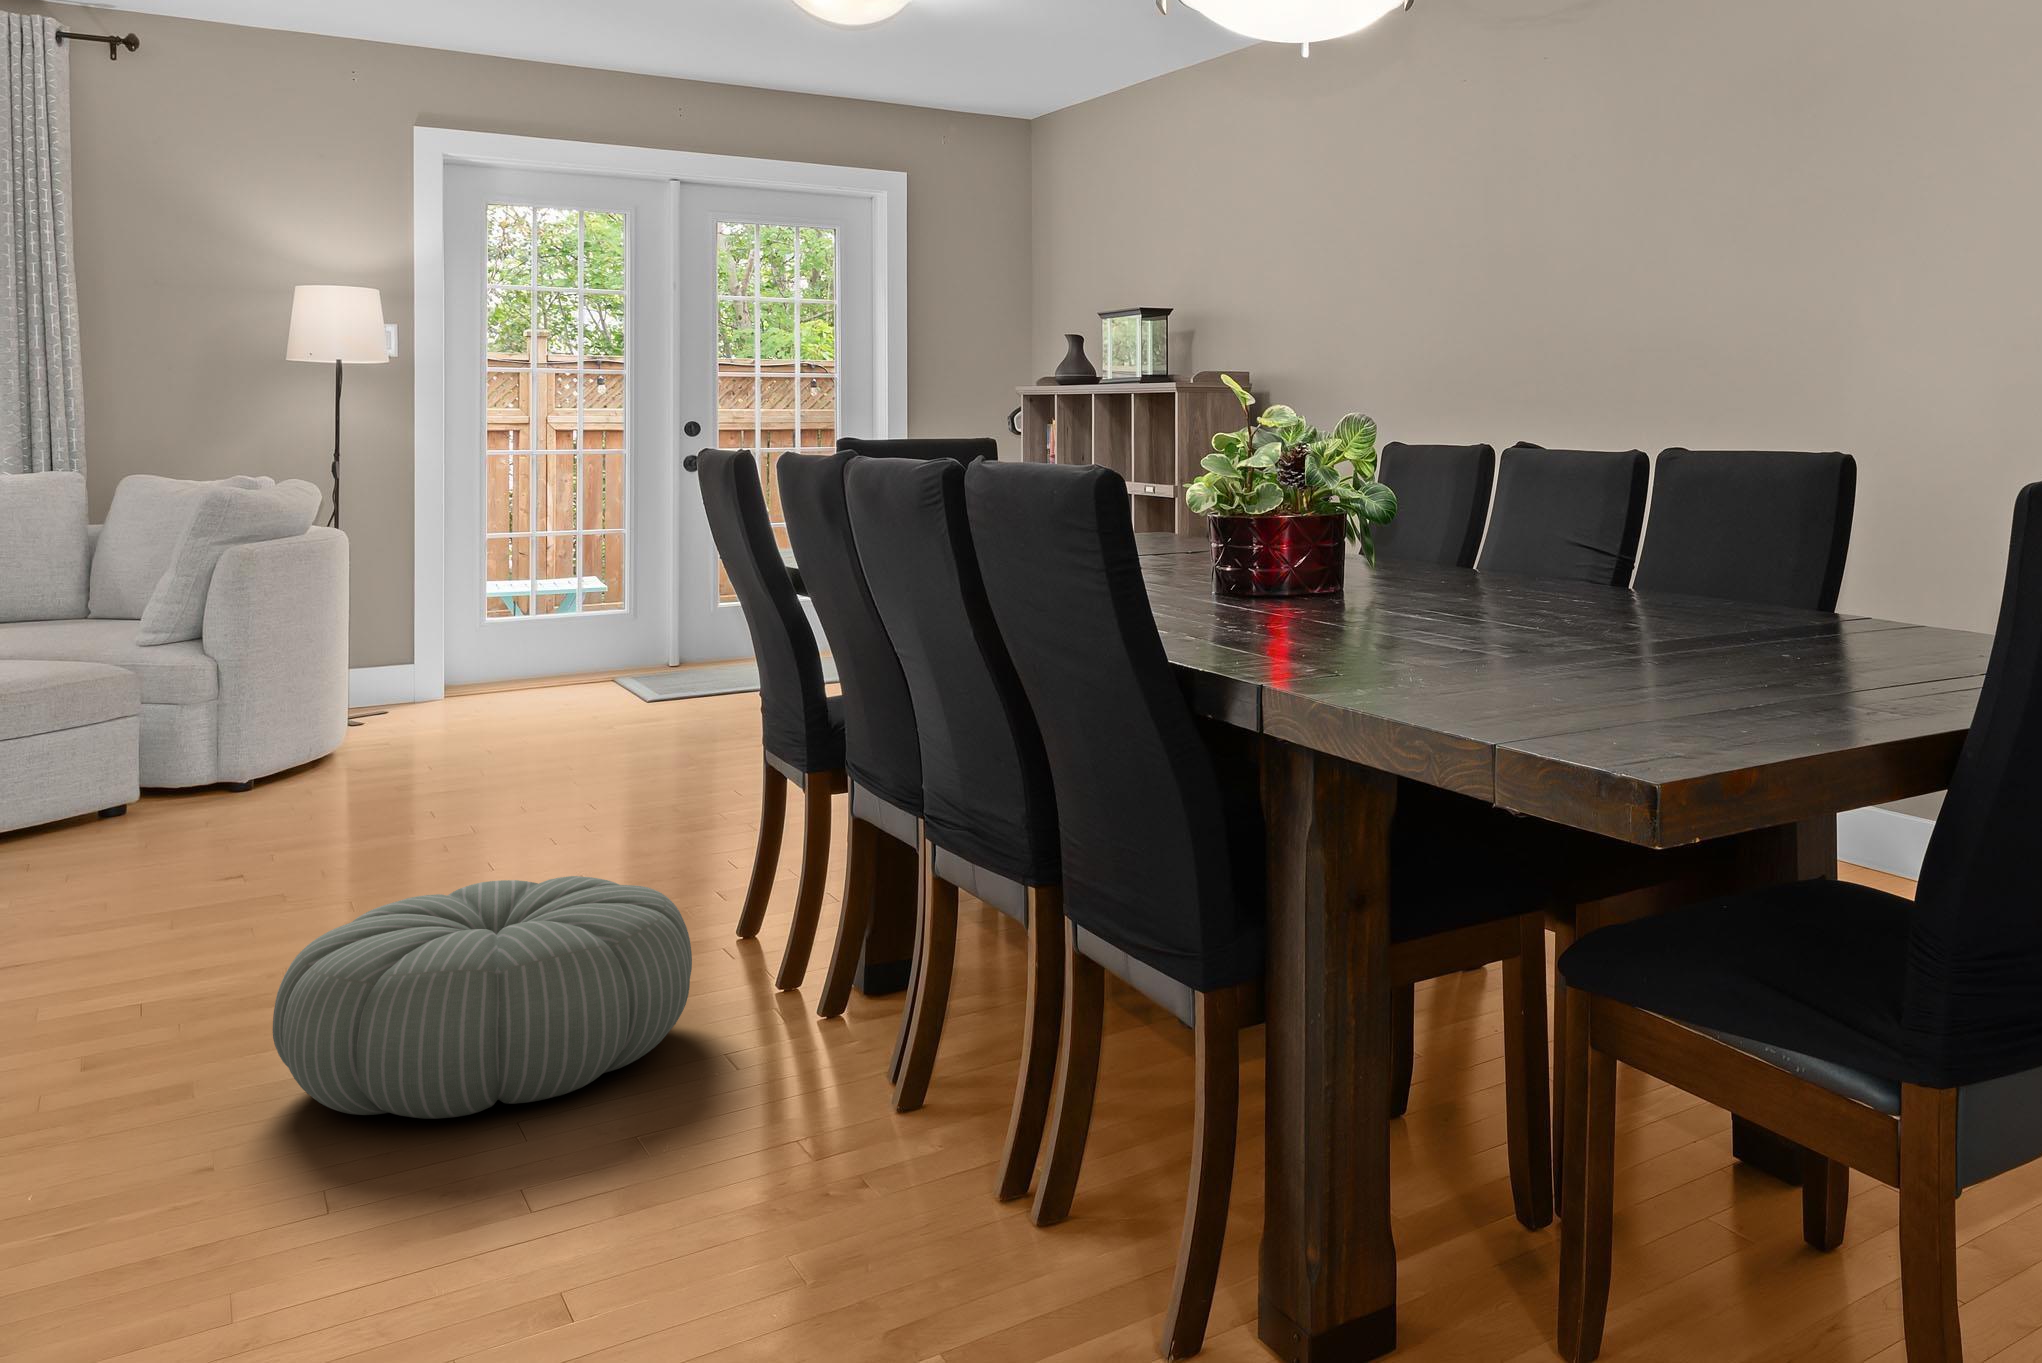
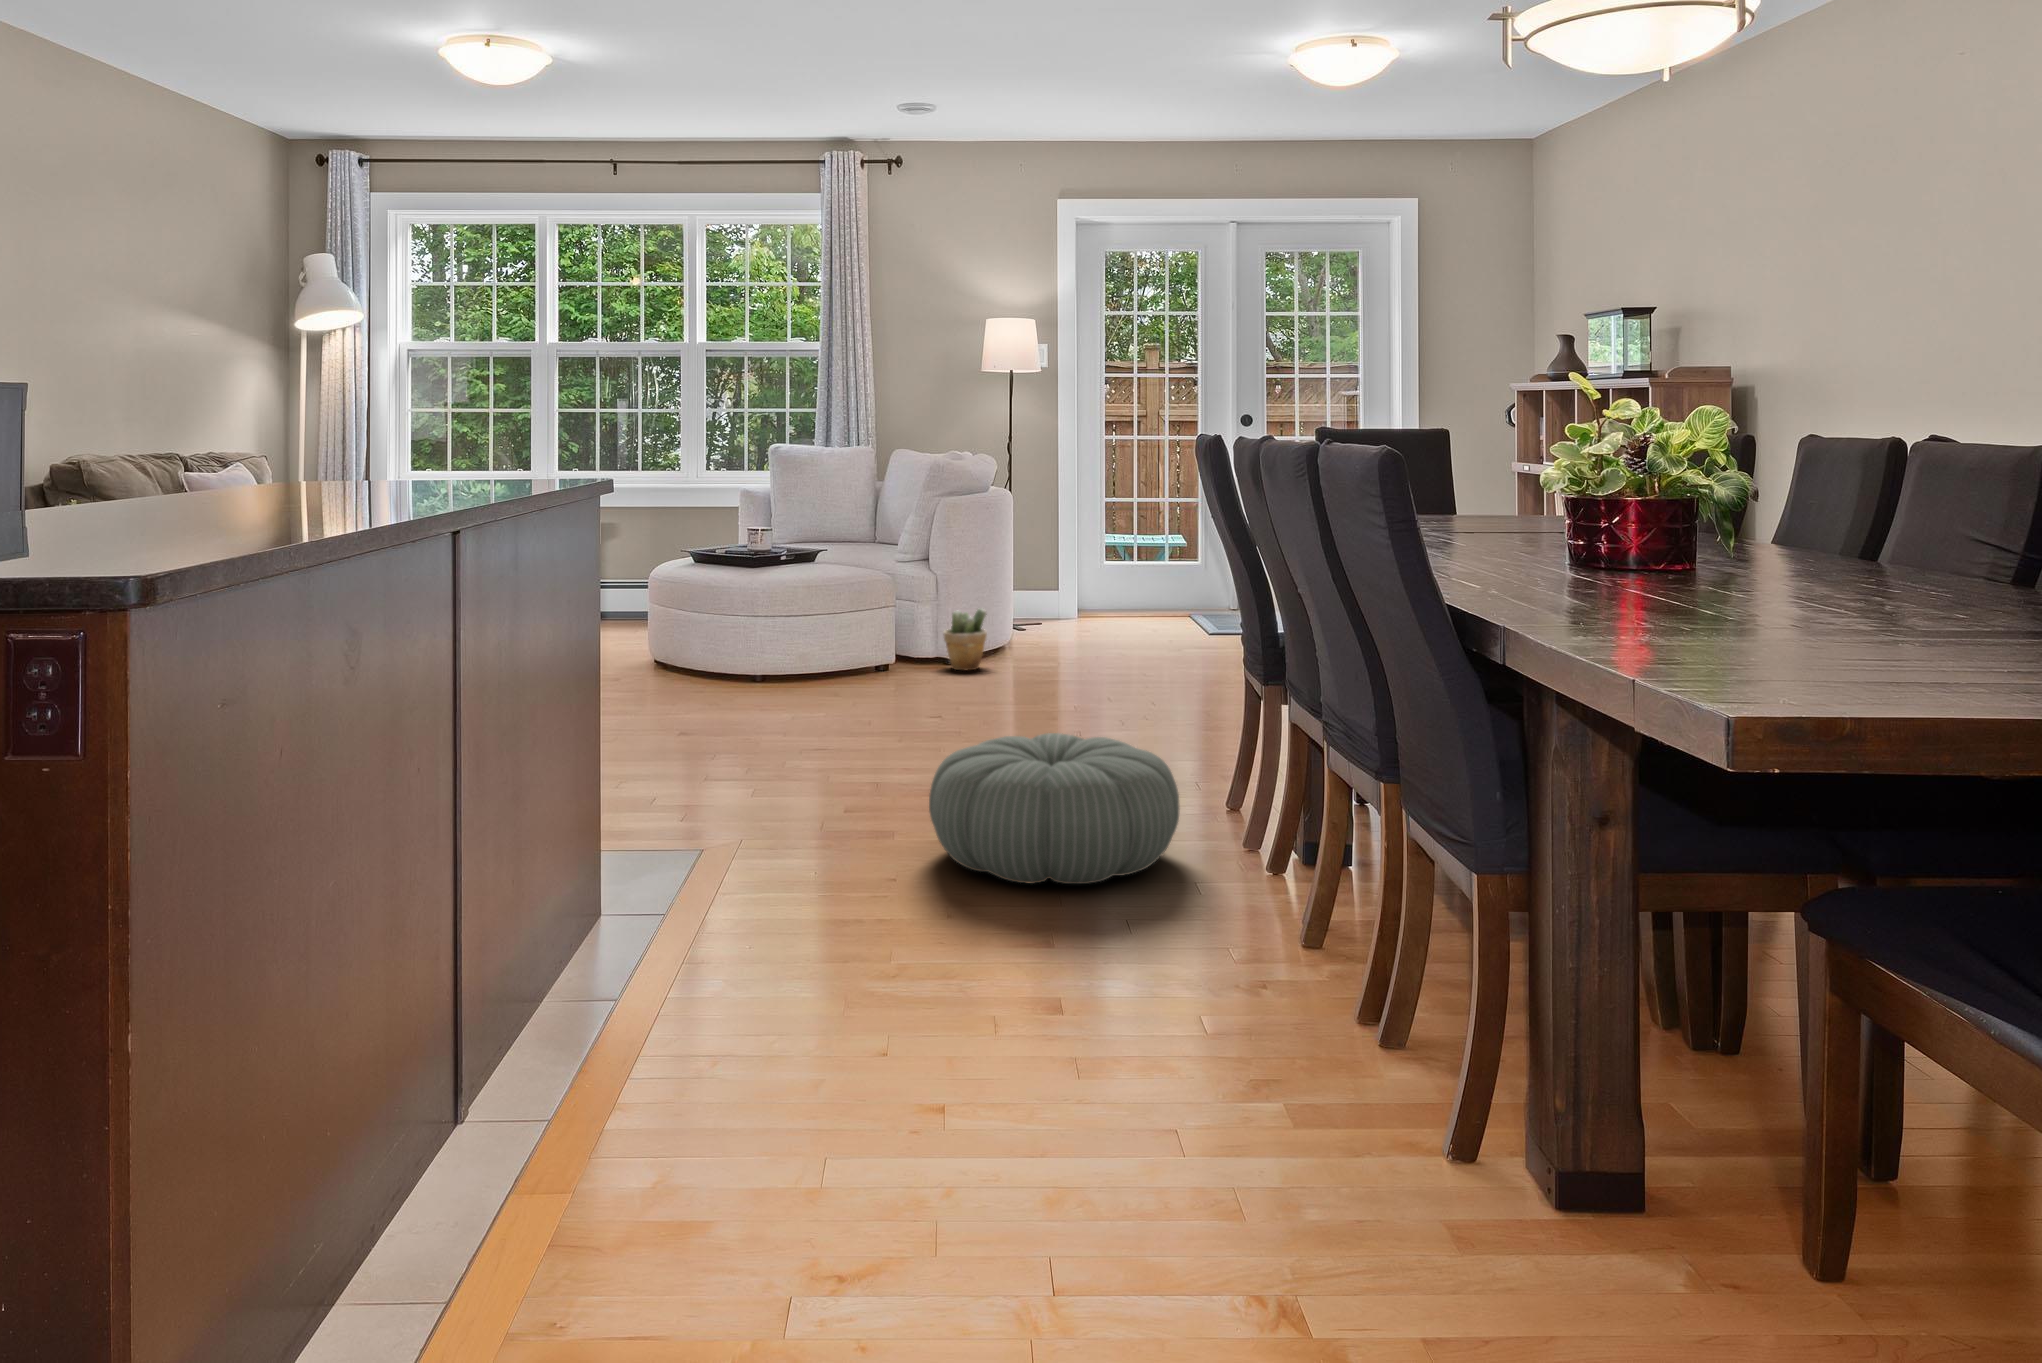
potted plant: none [228,704,307,799] -> present [944,608,987,670]

